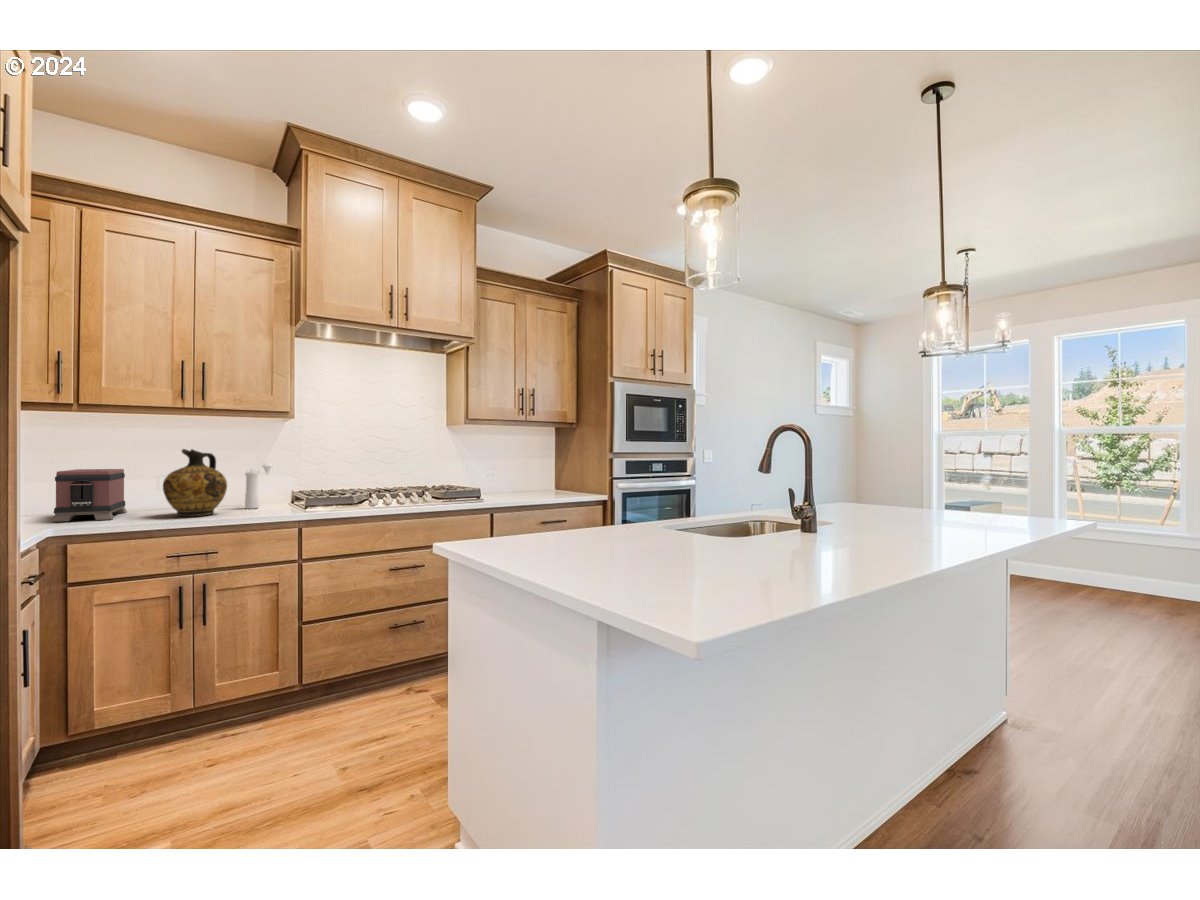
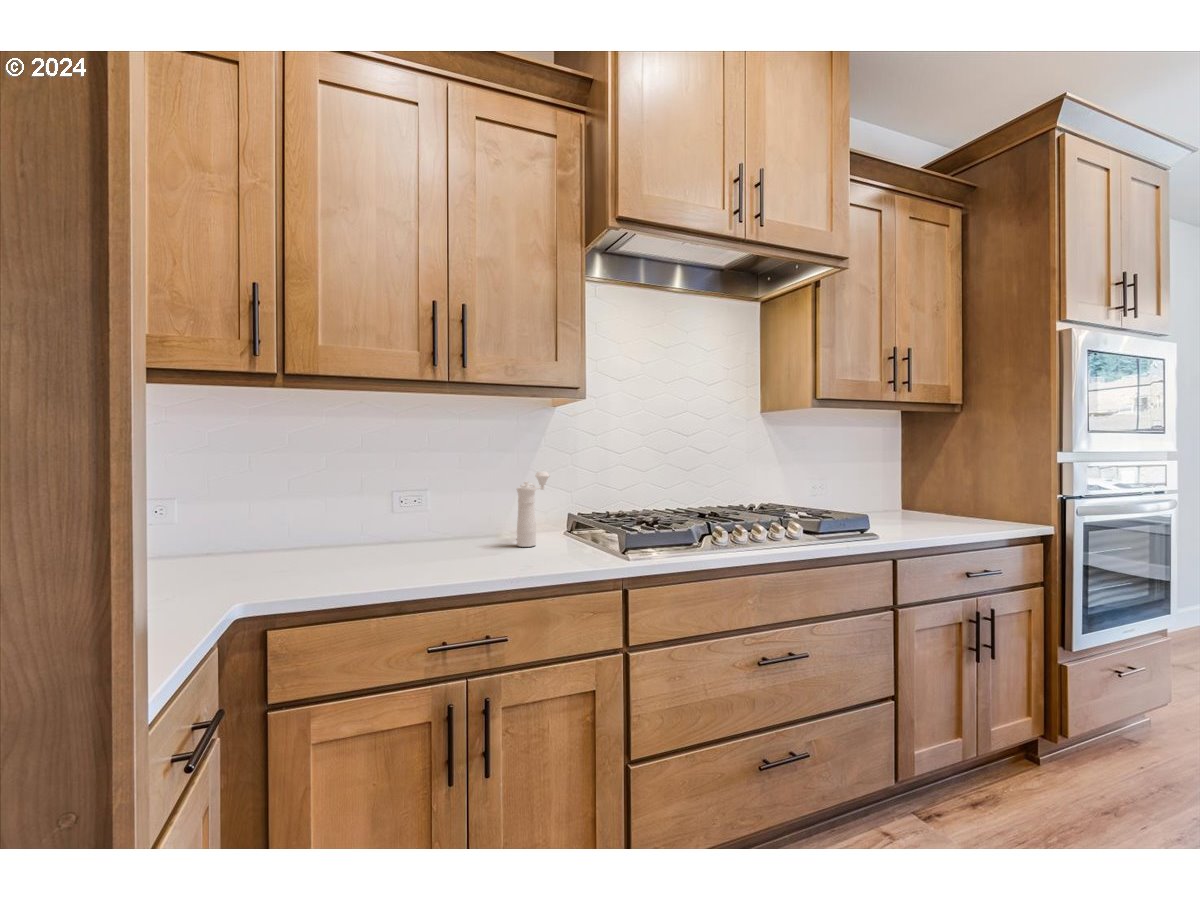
ceramic jug: present [163,449,227,516] -> none [408,450,502,567]
toaster: present [52,469,127,522] -> none [247,482,352,577]

